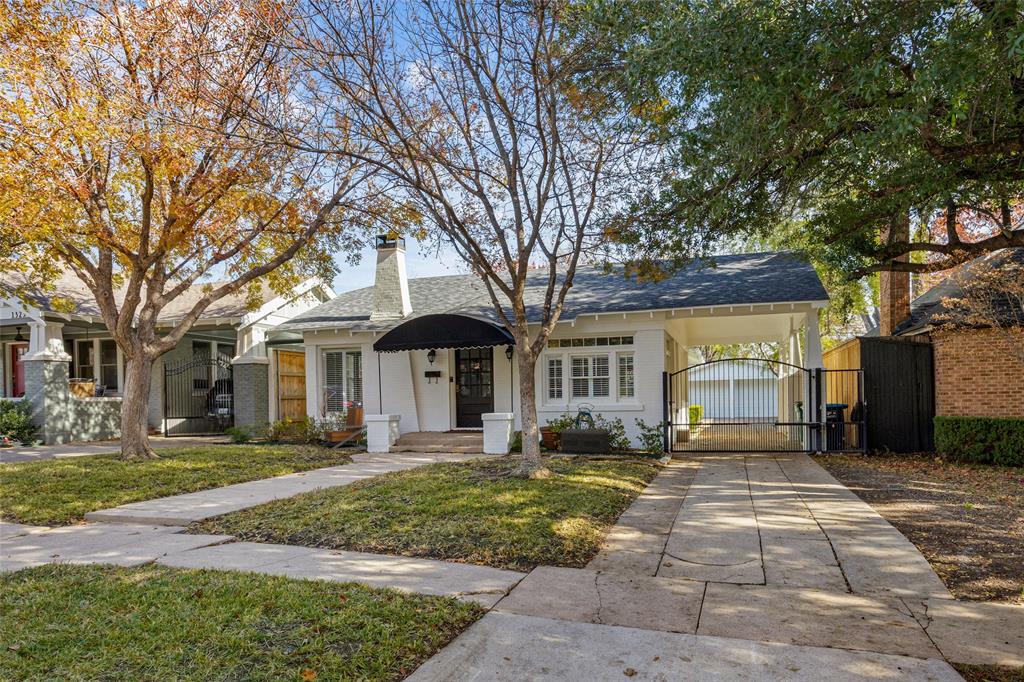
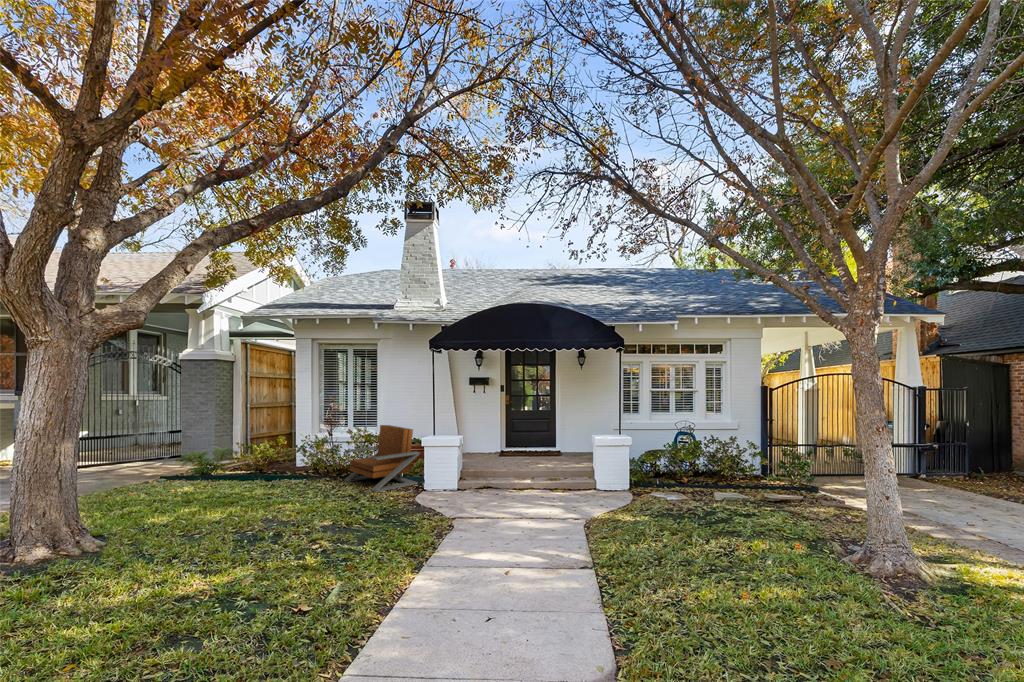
storage bench: present [561,428,610,453] -> none [667,451,728,484]

